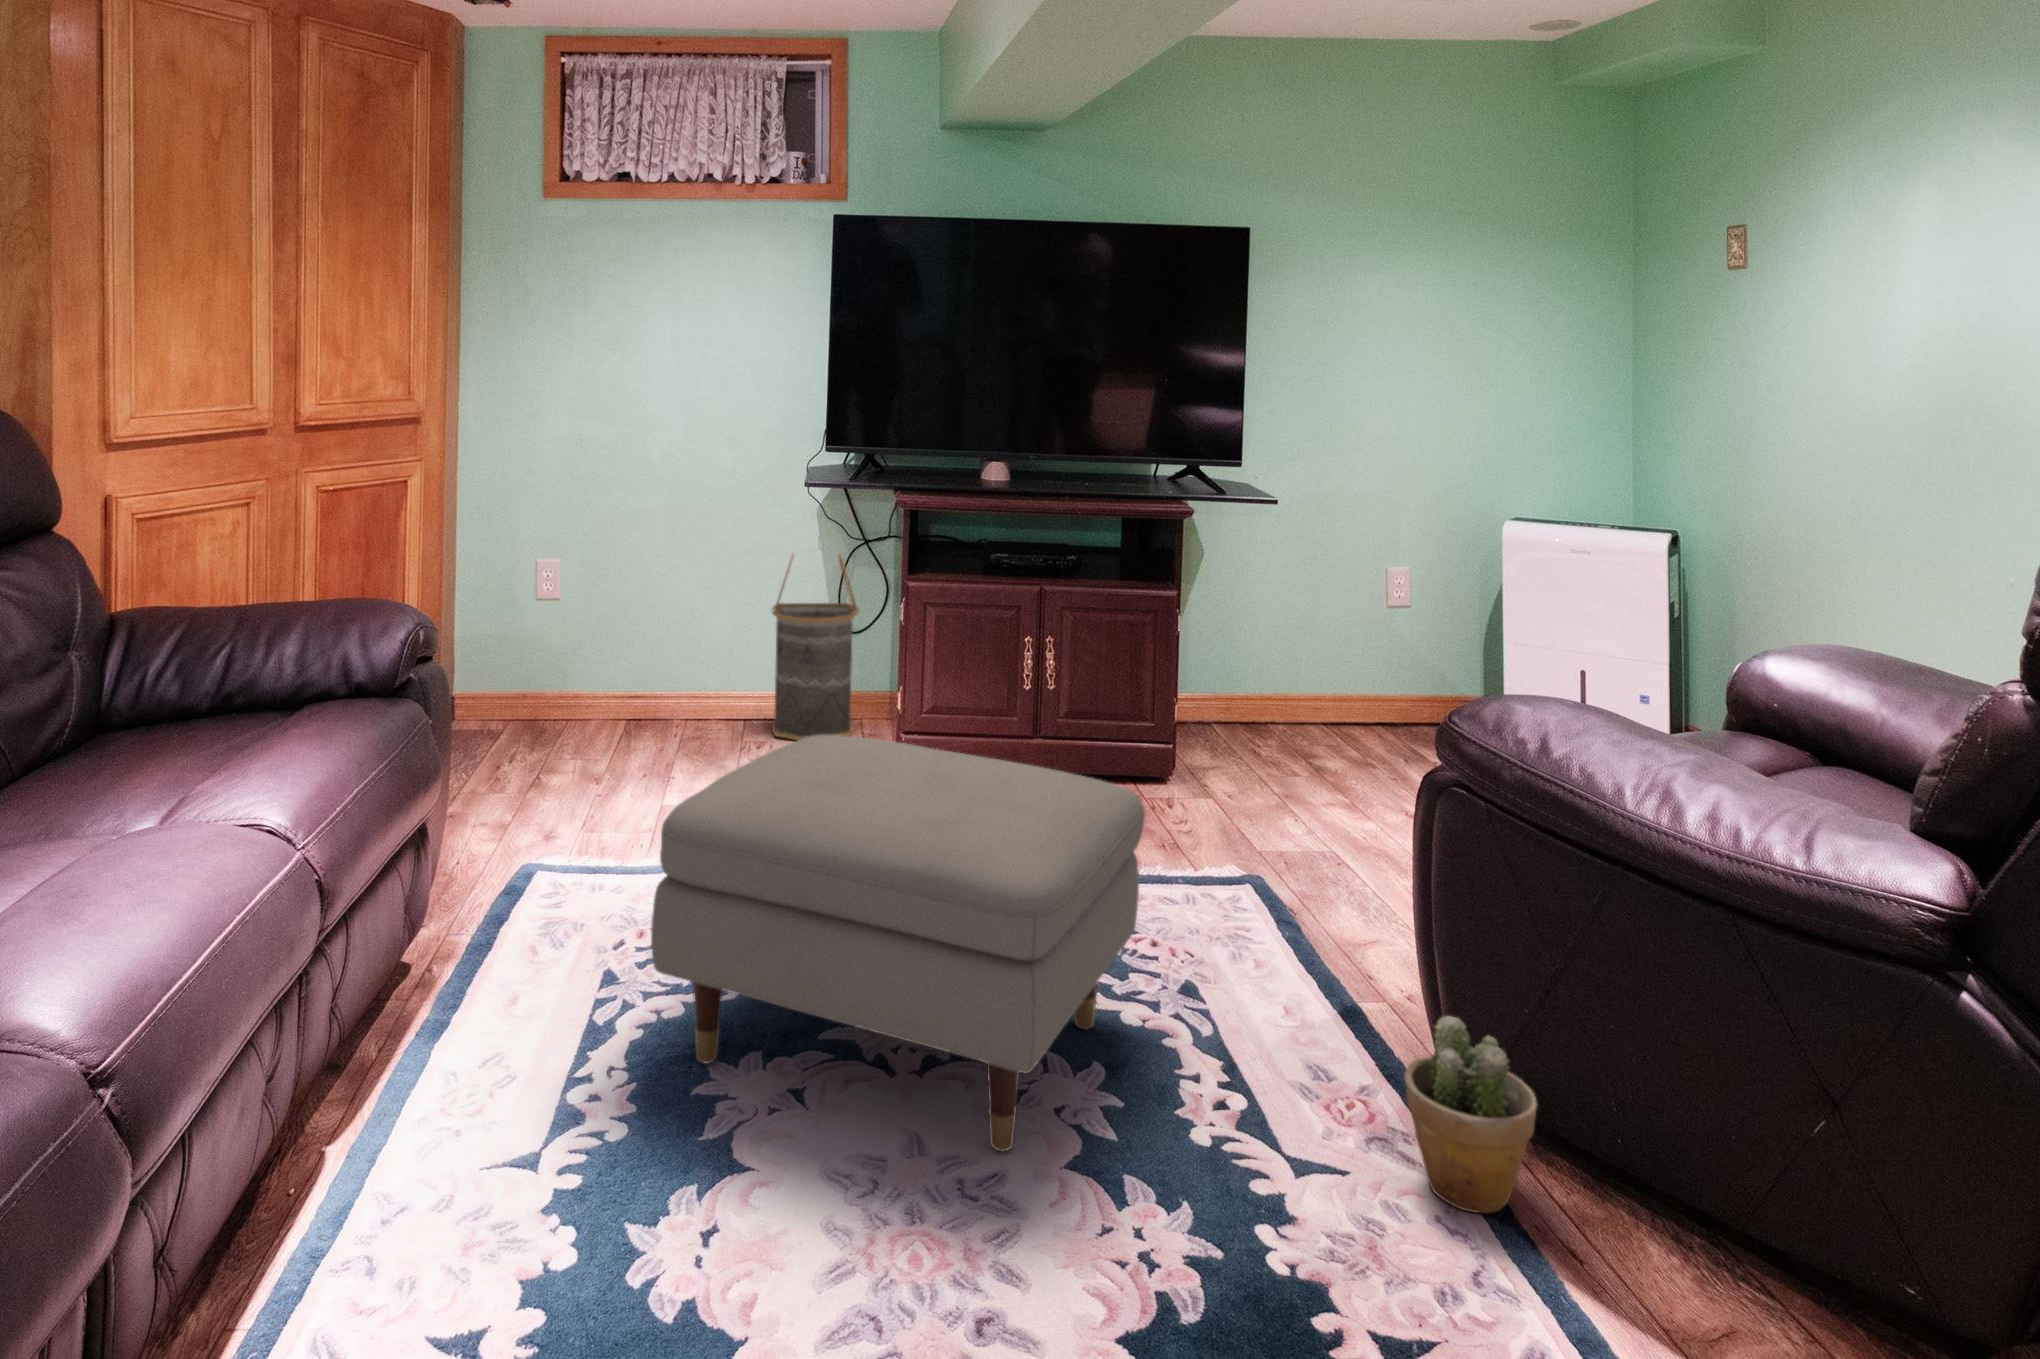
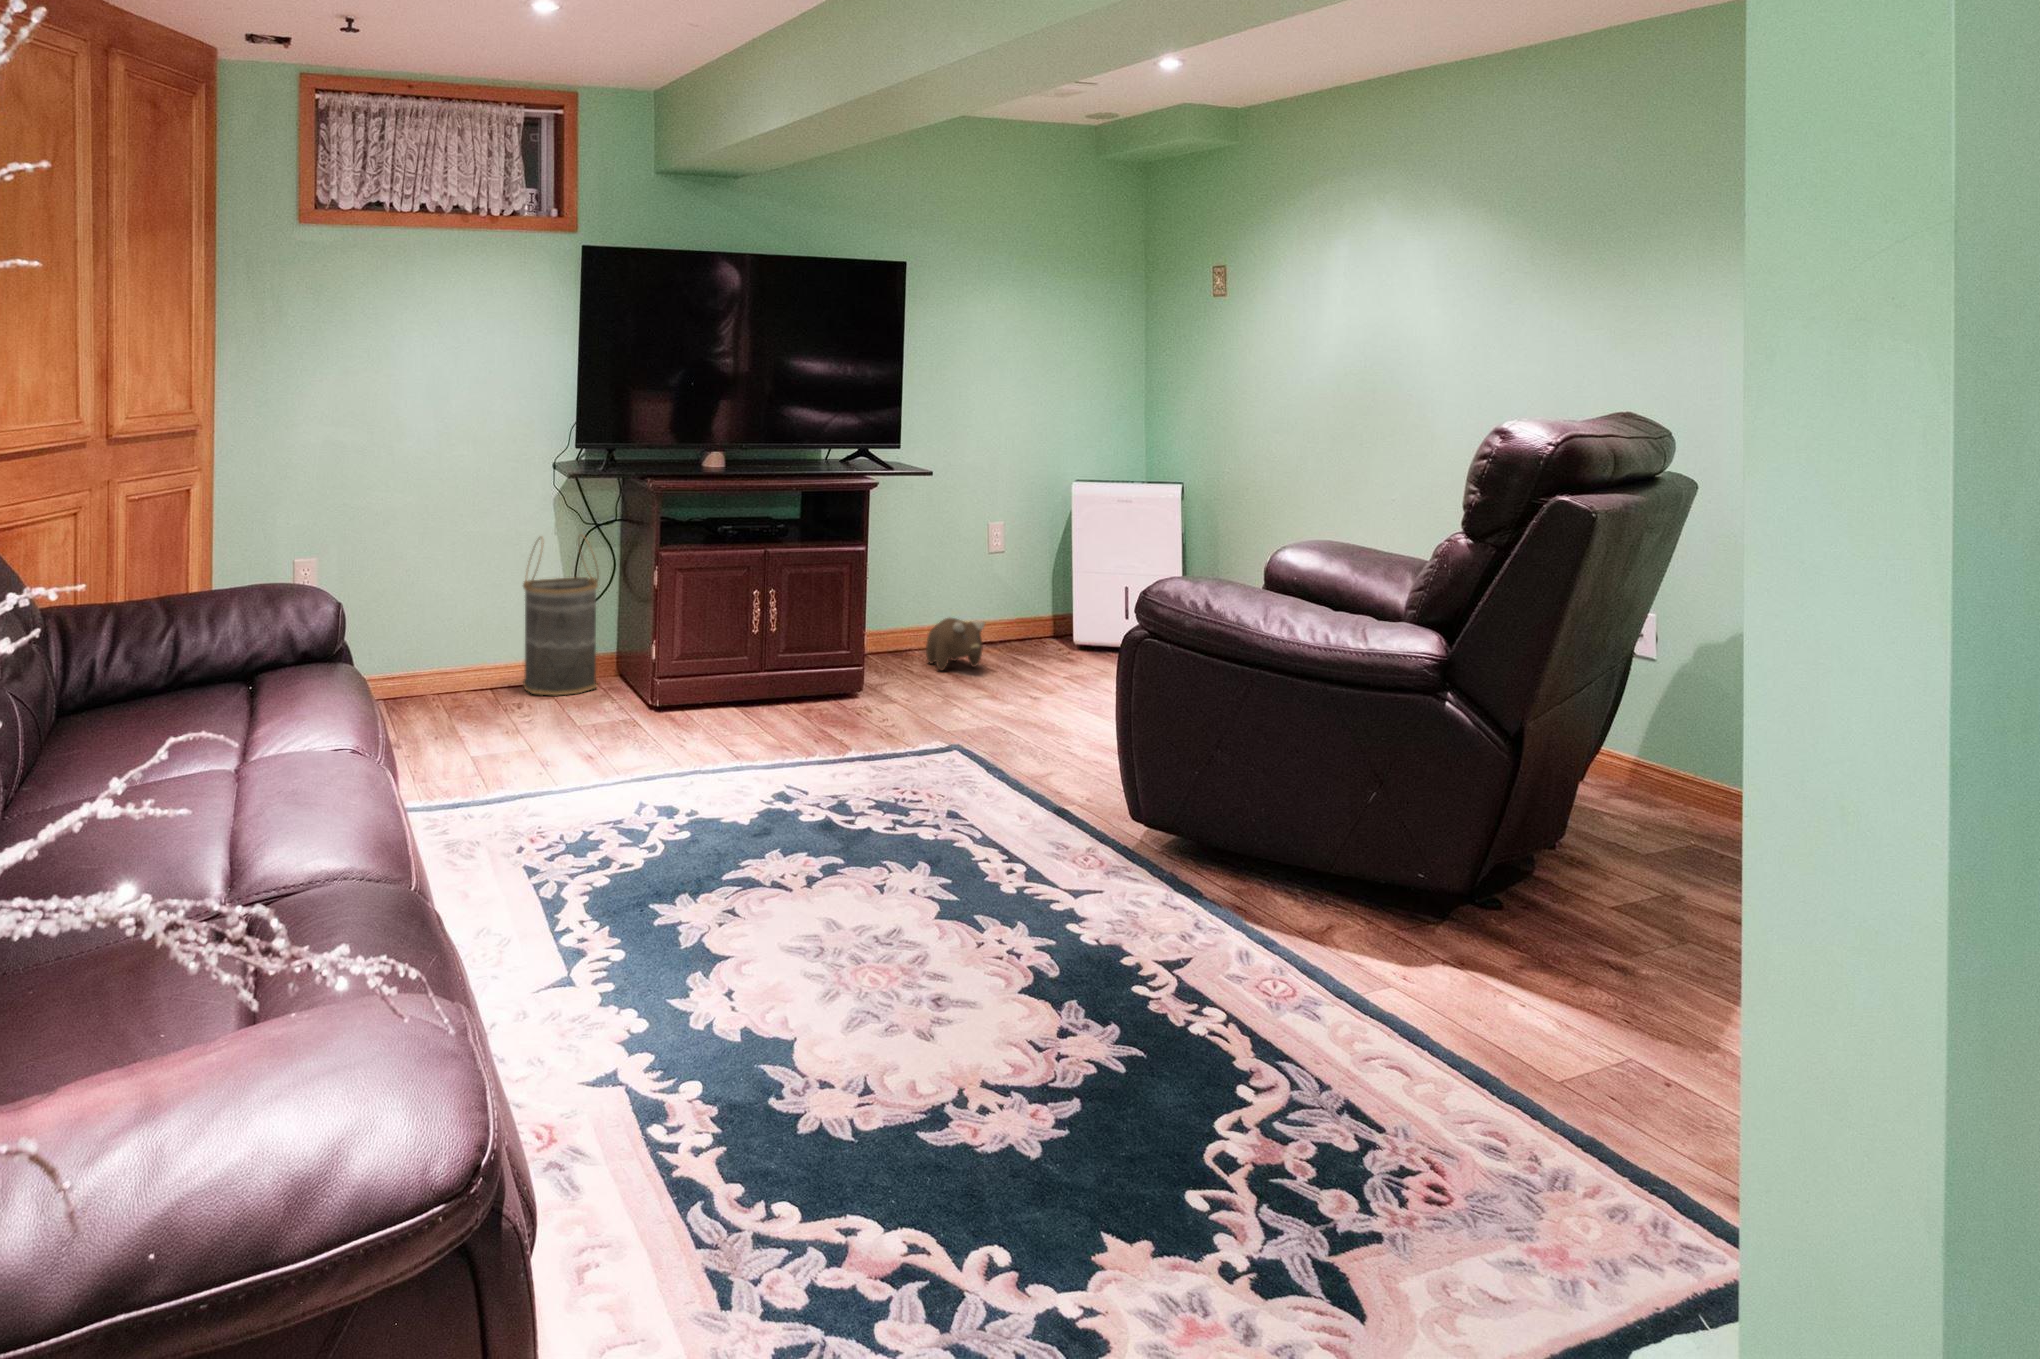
plush toy: none [1268,687,1342,754] -> present [926,618,985,670]
ottoman: present [651,735,1145,1151] -> none [607,660,939,917]
potted plant: present [1404,1016,1537,1213] -> none [1136,786,1217,903]

